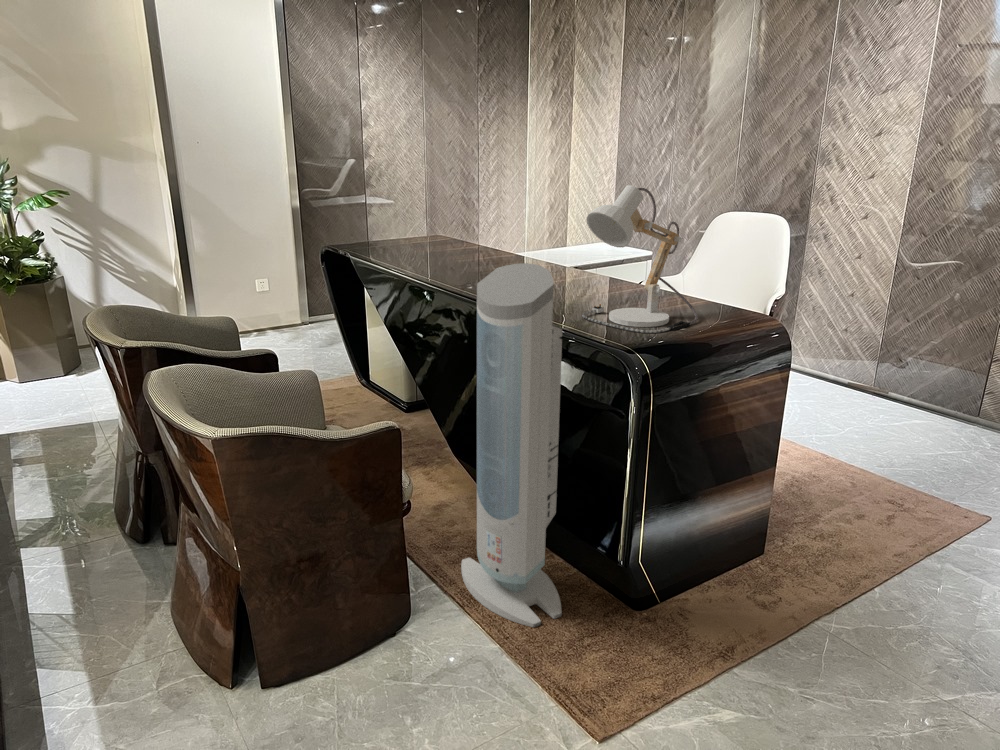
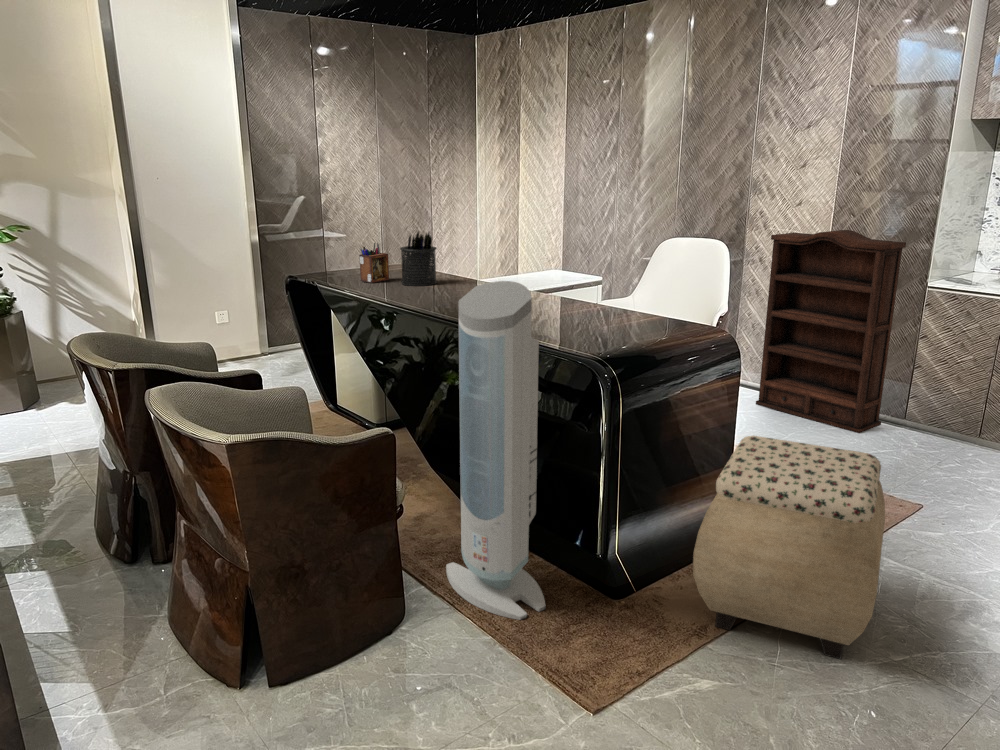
desk lamp: present [582,185,698,333] -> none [553,209,658,342]
pen holder: none [434,201,472,260] -> present [400,232,437,286]
bookshelf: none [811,207,988,429] -> present [756,230,906,433]
desk organizer: none [393,213,423,255] -> present [359,243,389,283]
ottoman: none [722,440,945,695] -> present [693,436,885,659]

